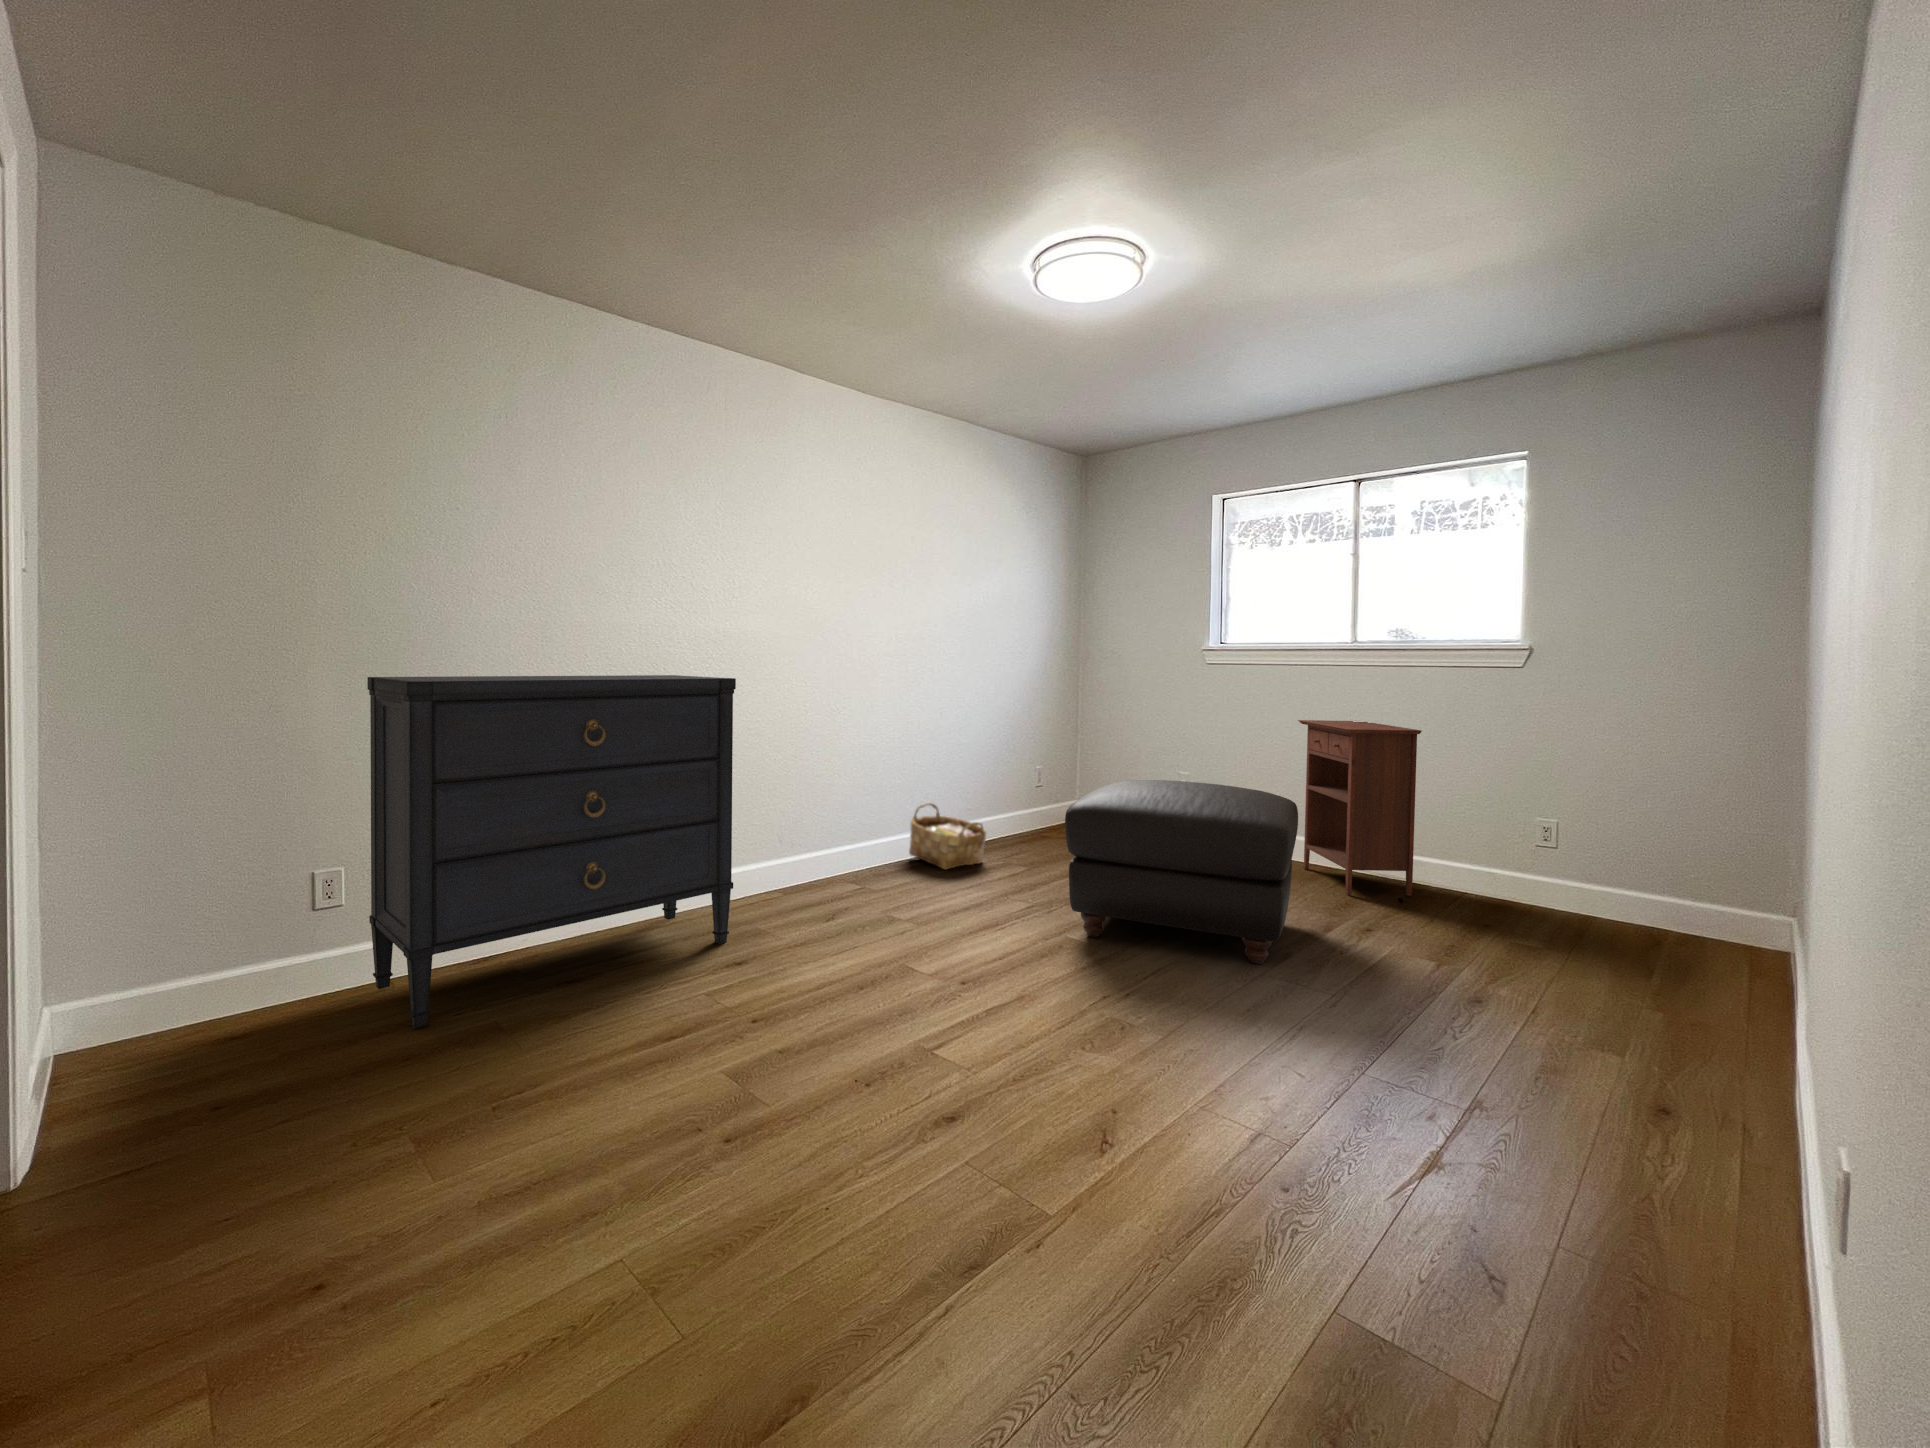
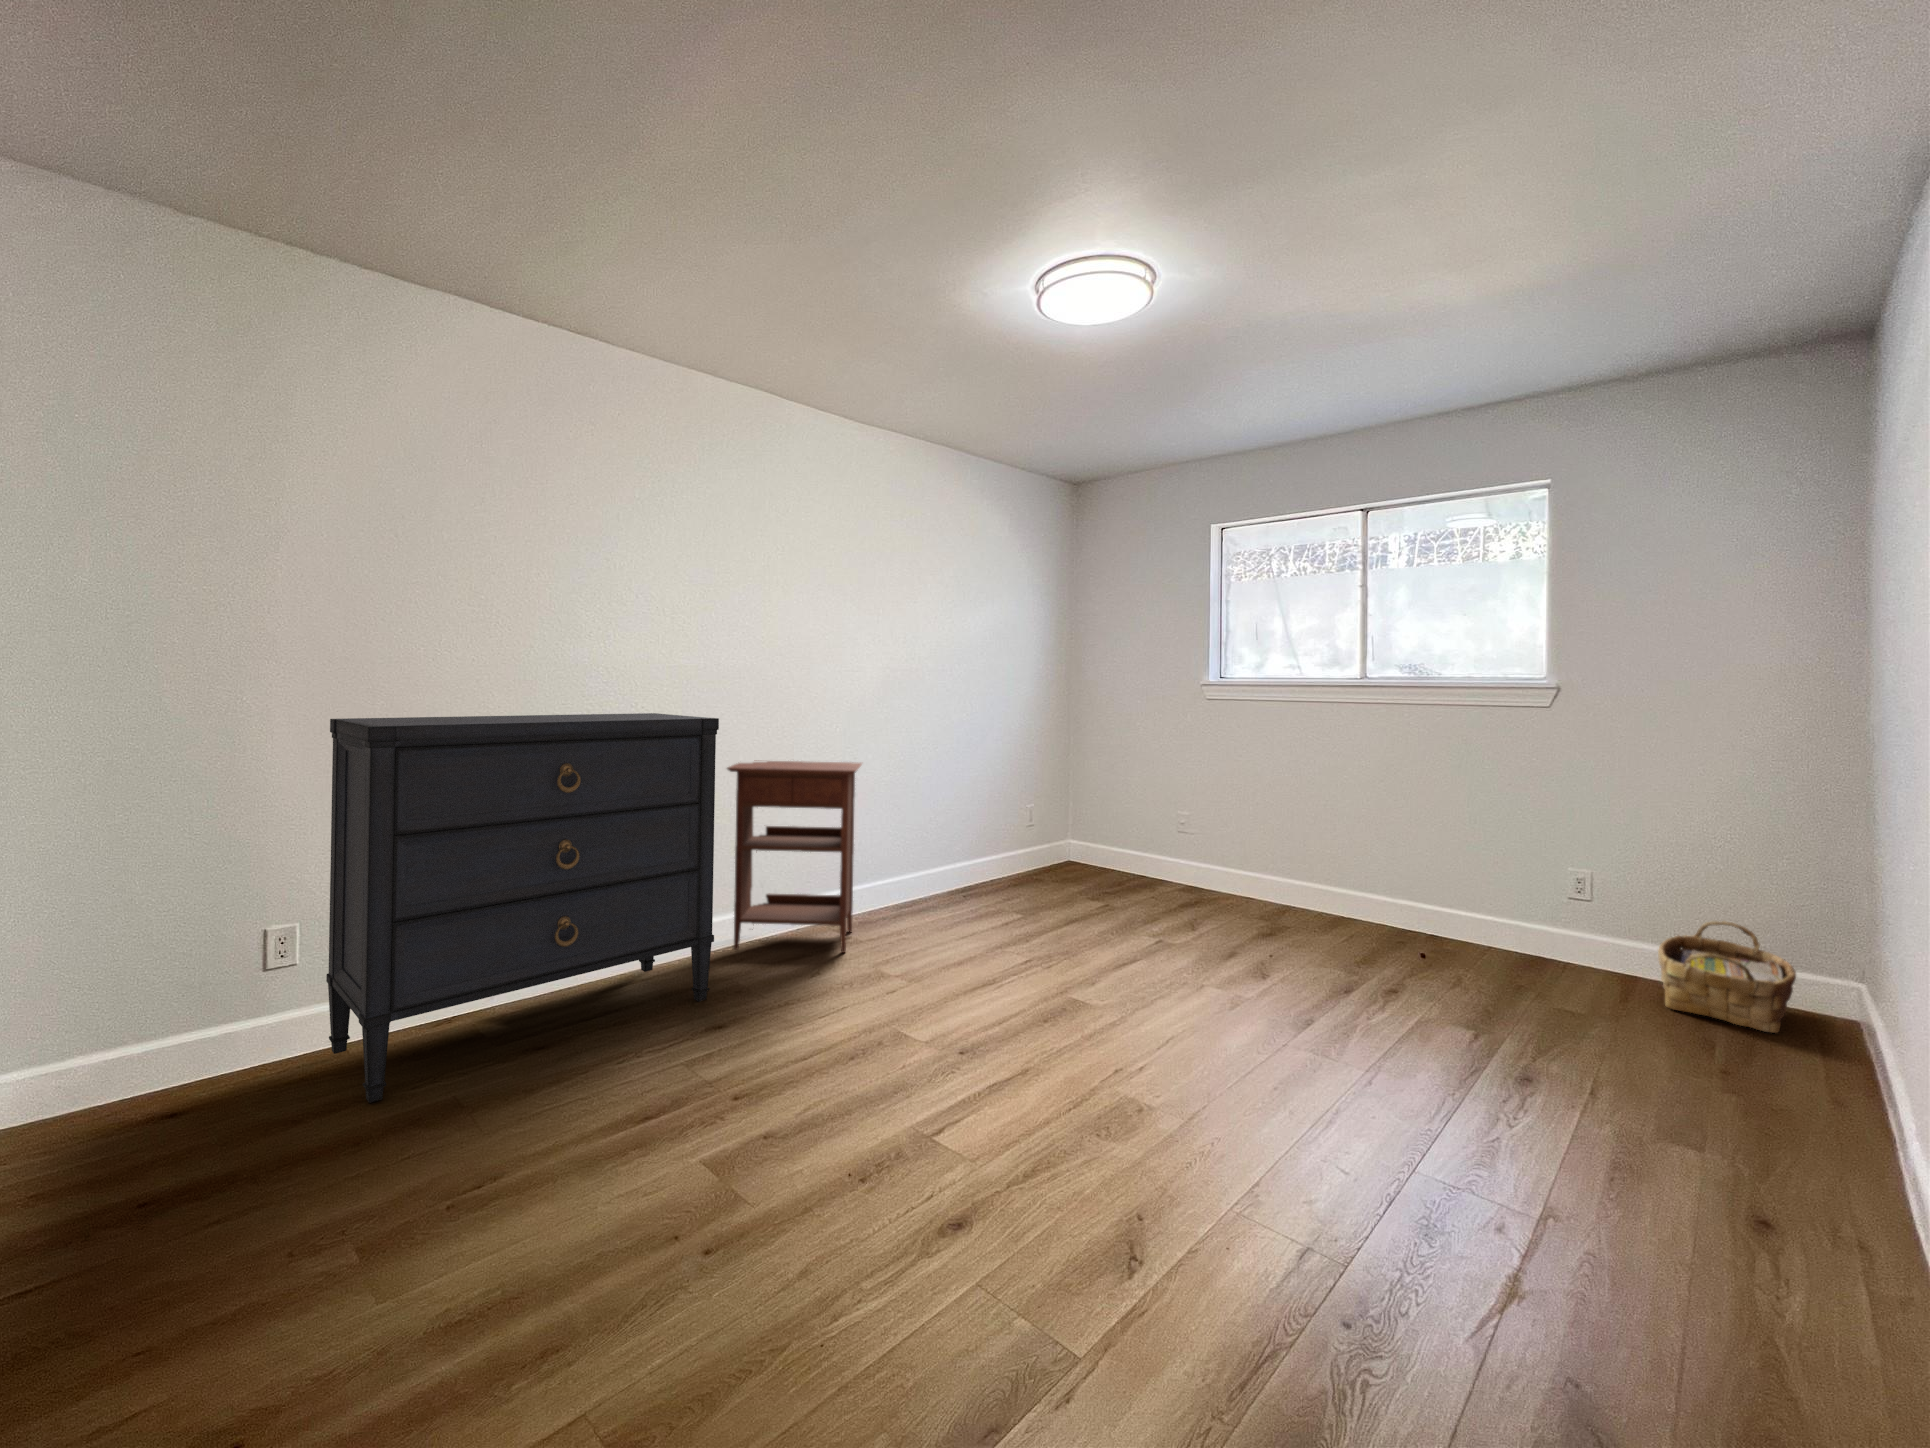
nightstand: present [1298,720,1422,896] -> present [727,761,862,953]
ottoman: present [1065,780,1298,964] -> none [1067,826,1315,1030]
woven basket: present [909,803,986,870] -> present [1658,921,1796,1033]

